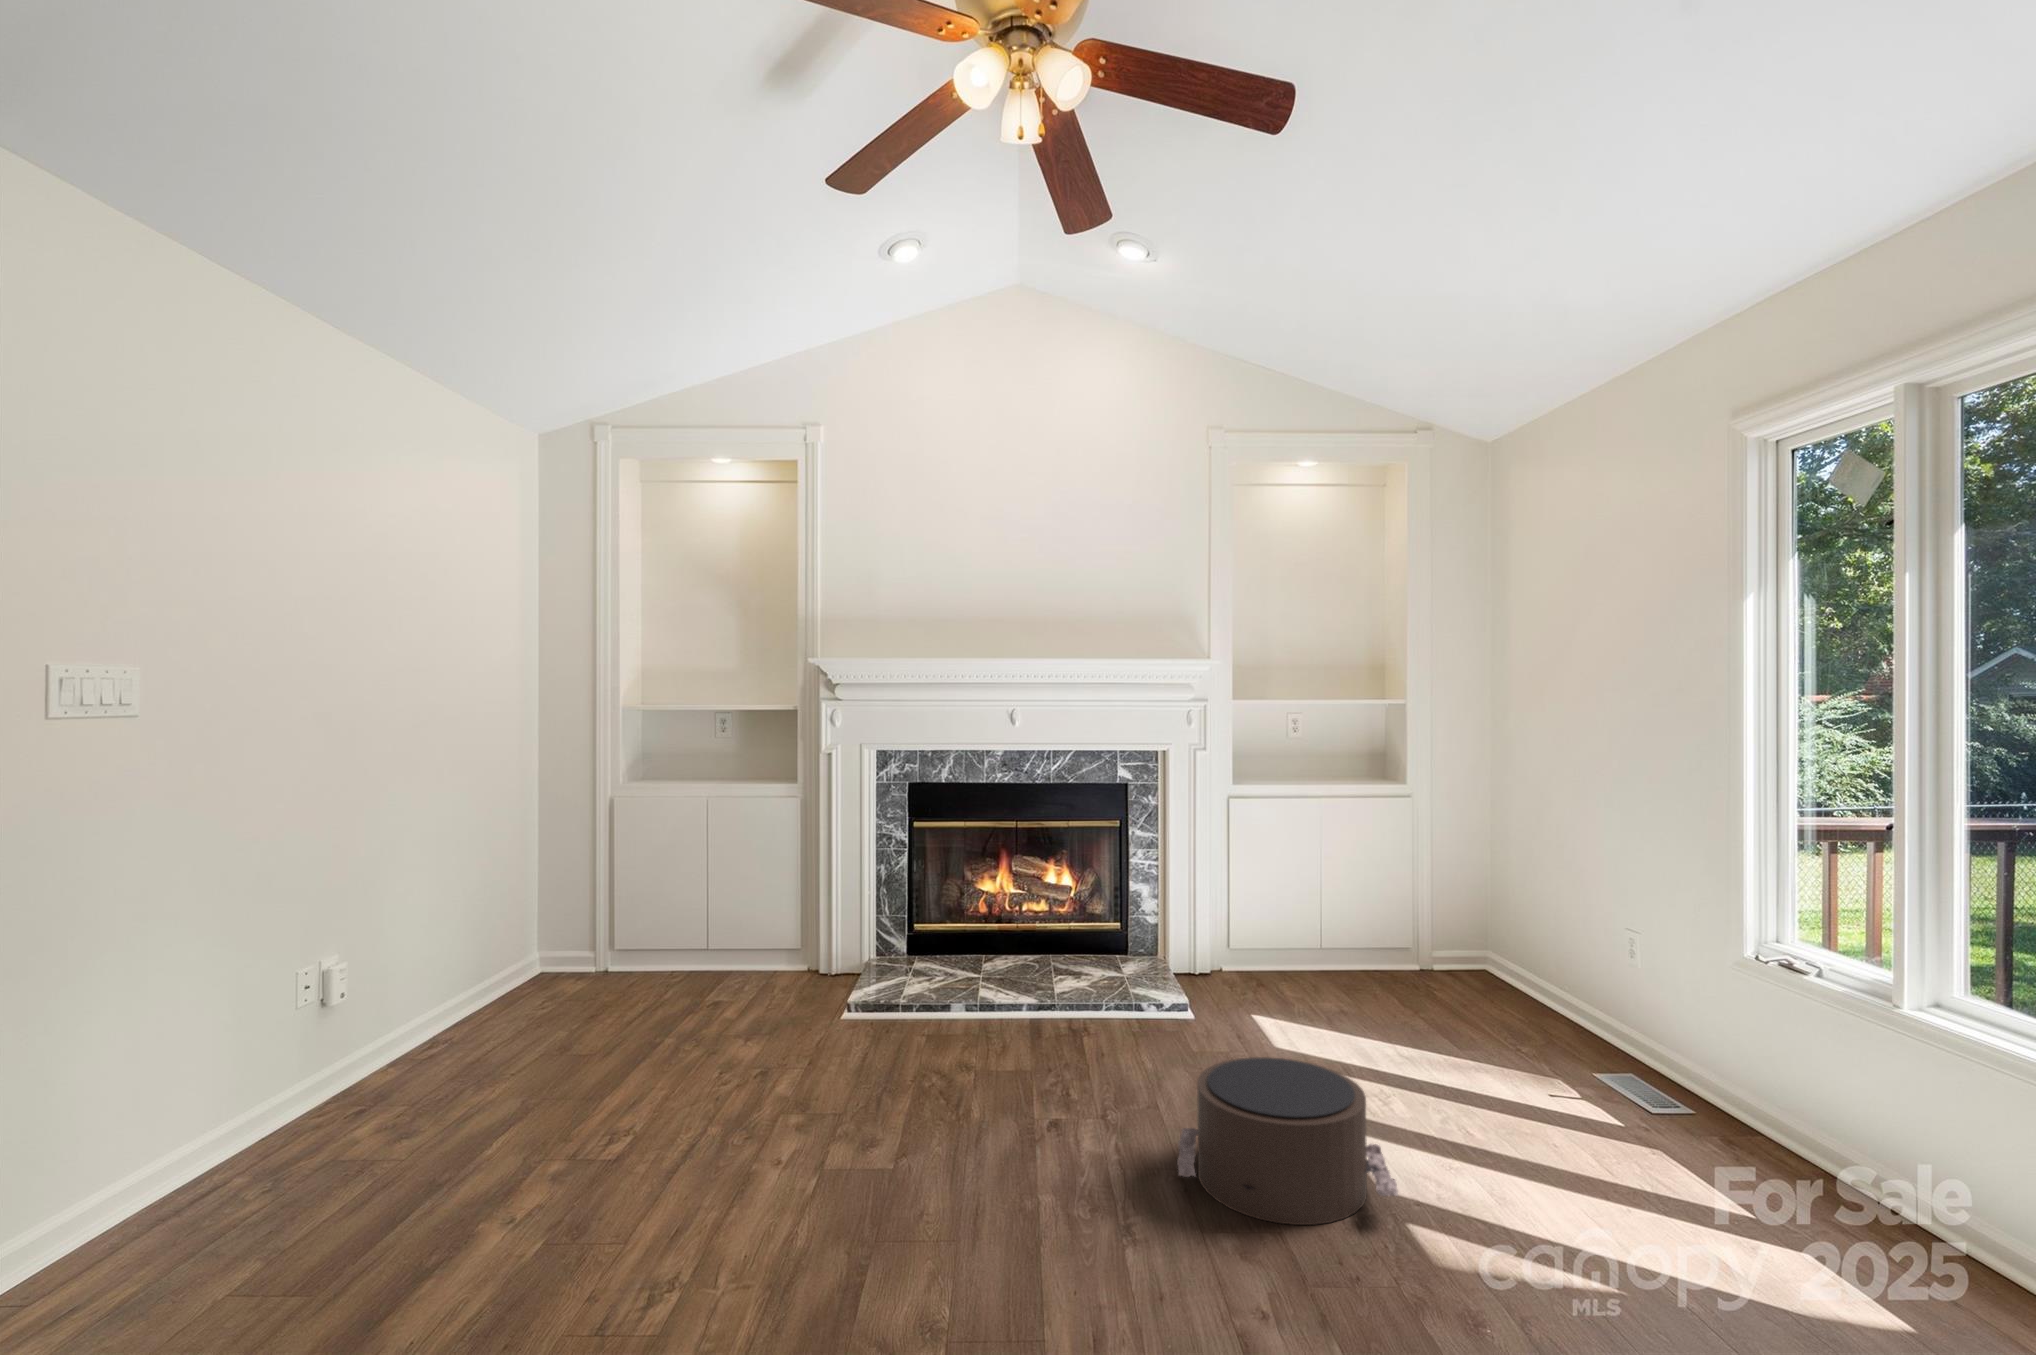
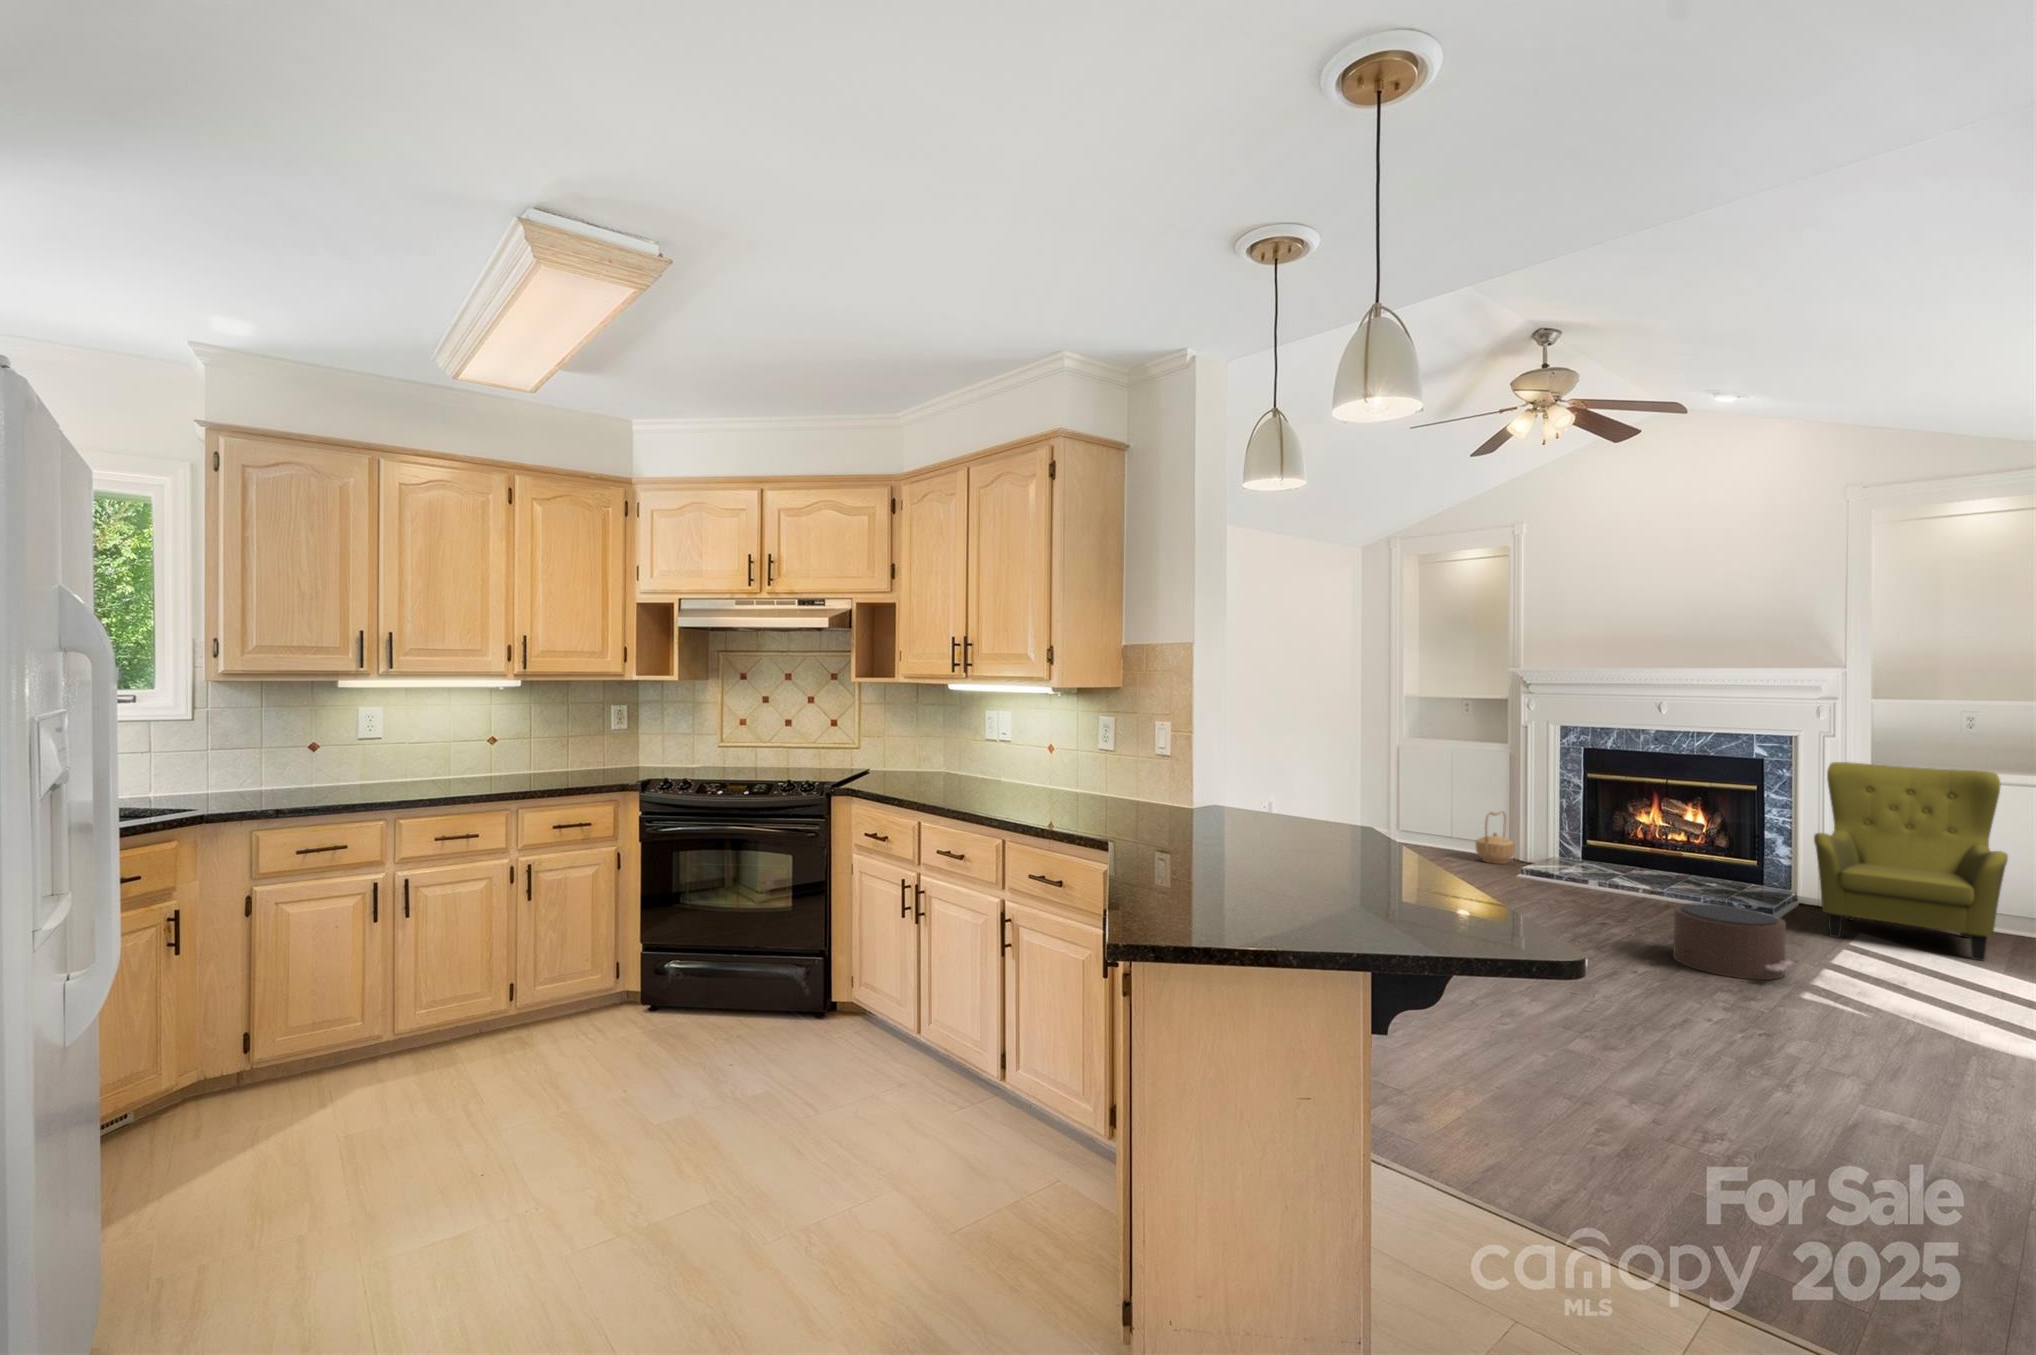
armchair: none [1215,781,1442,1038] -> present [1814,762,2008,961]
basket: none [759,900,819,994] -> present [1476,811,1515,864]

